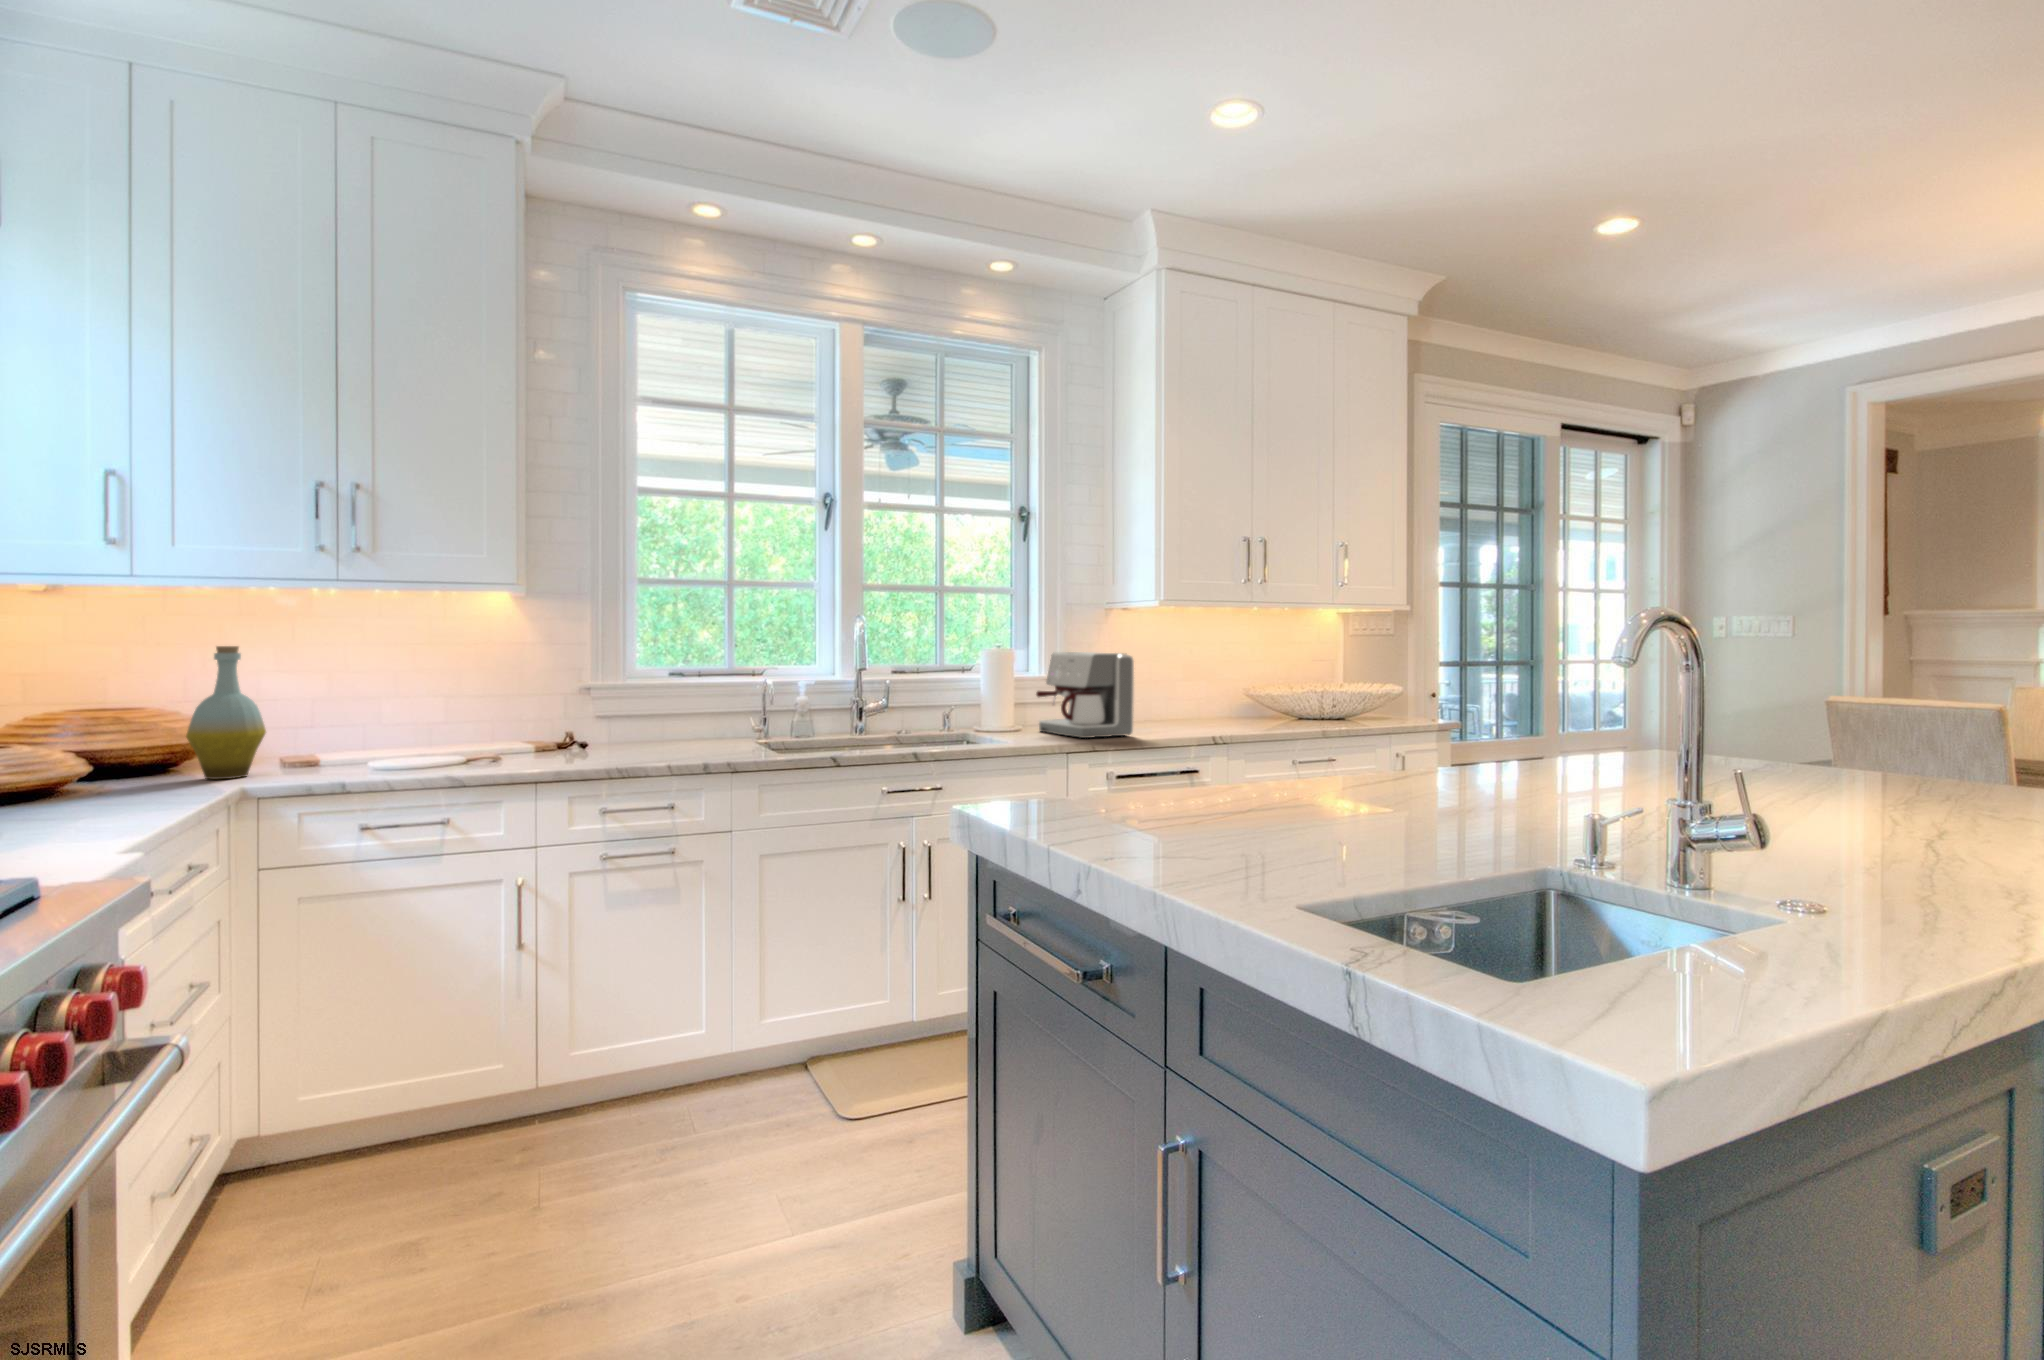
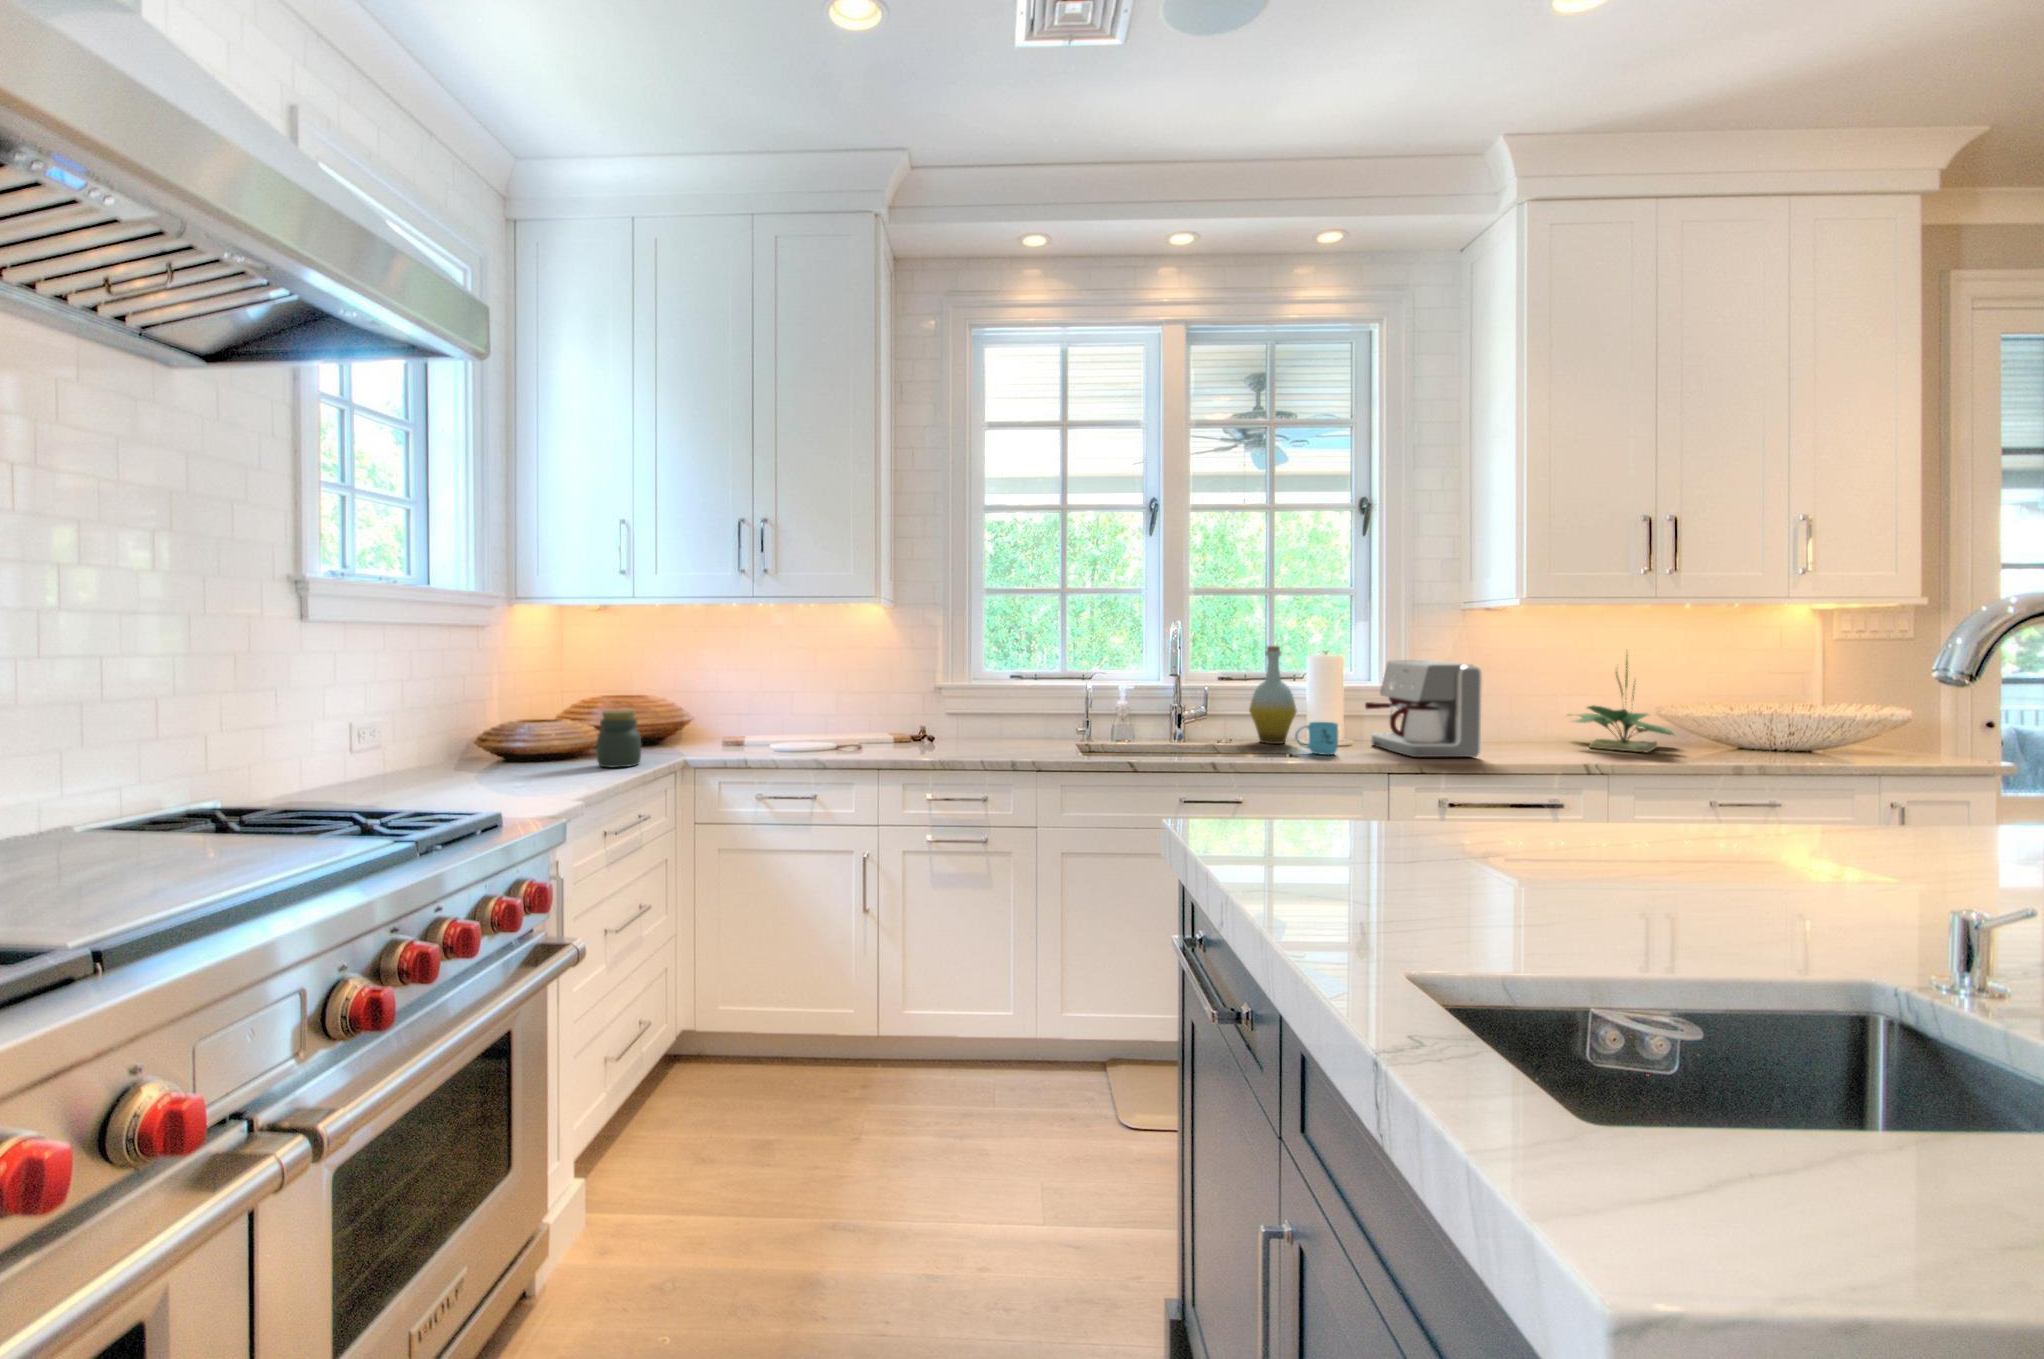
potted plant: none [1179,642,1262,726] -> present [1575,659,1674,753]
bottle: present [186,646,266,779] -> present [1249,646,1297,744]
mug: none [981,710,1019,740] -> present [1295,722,1338,755]
jar: none [92,724,172,804] -> present [596,710,641,767]

